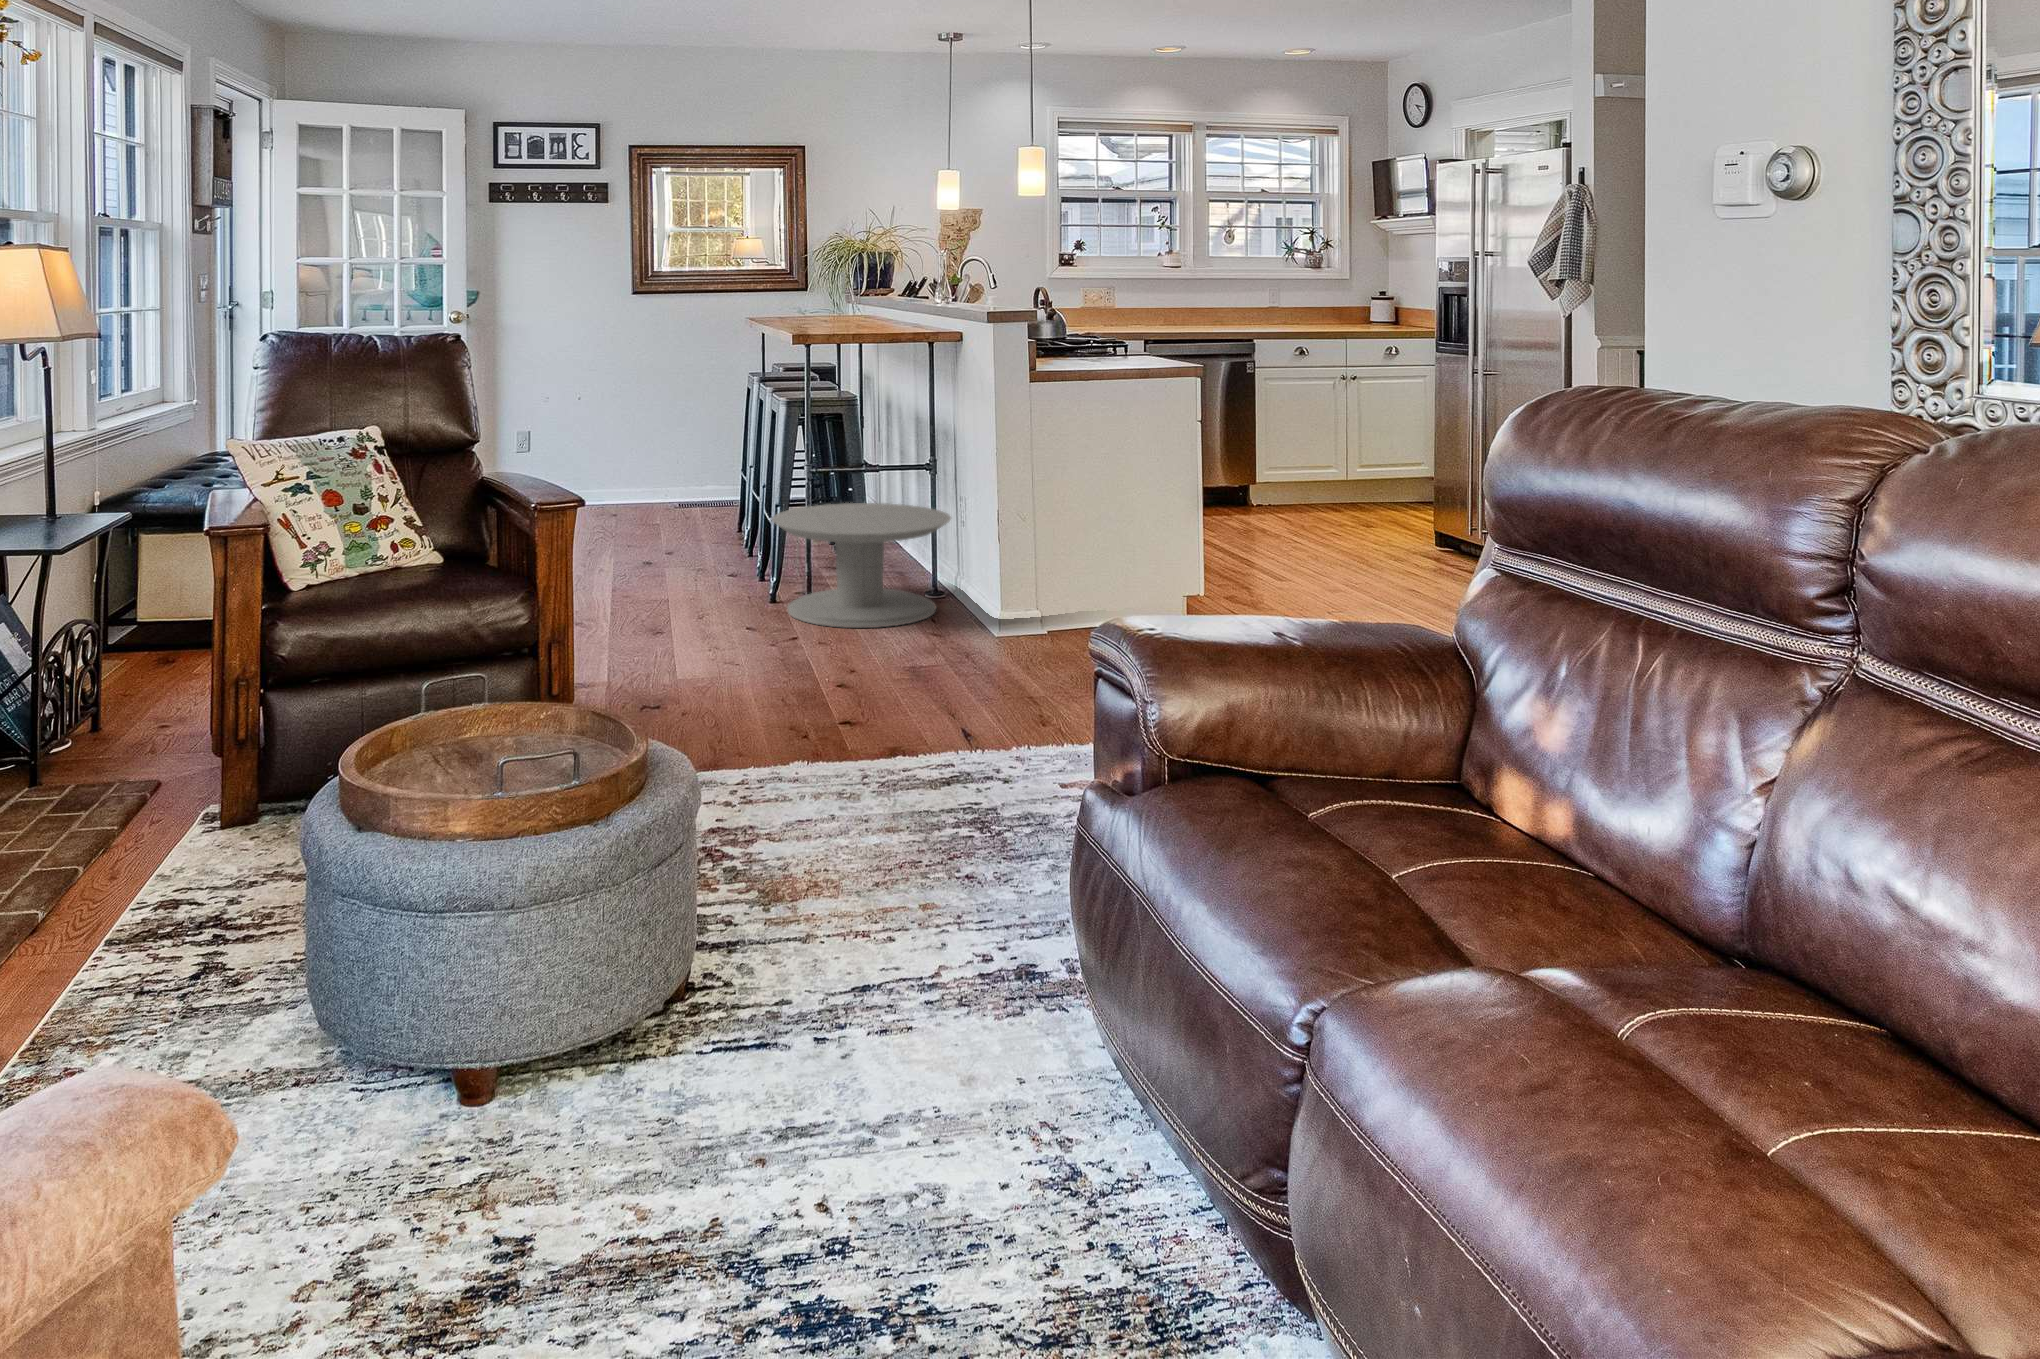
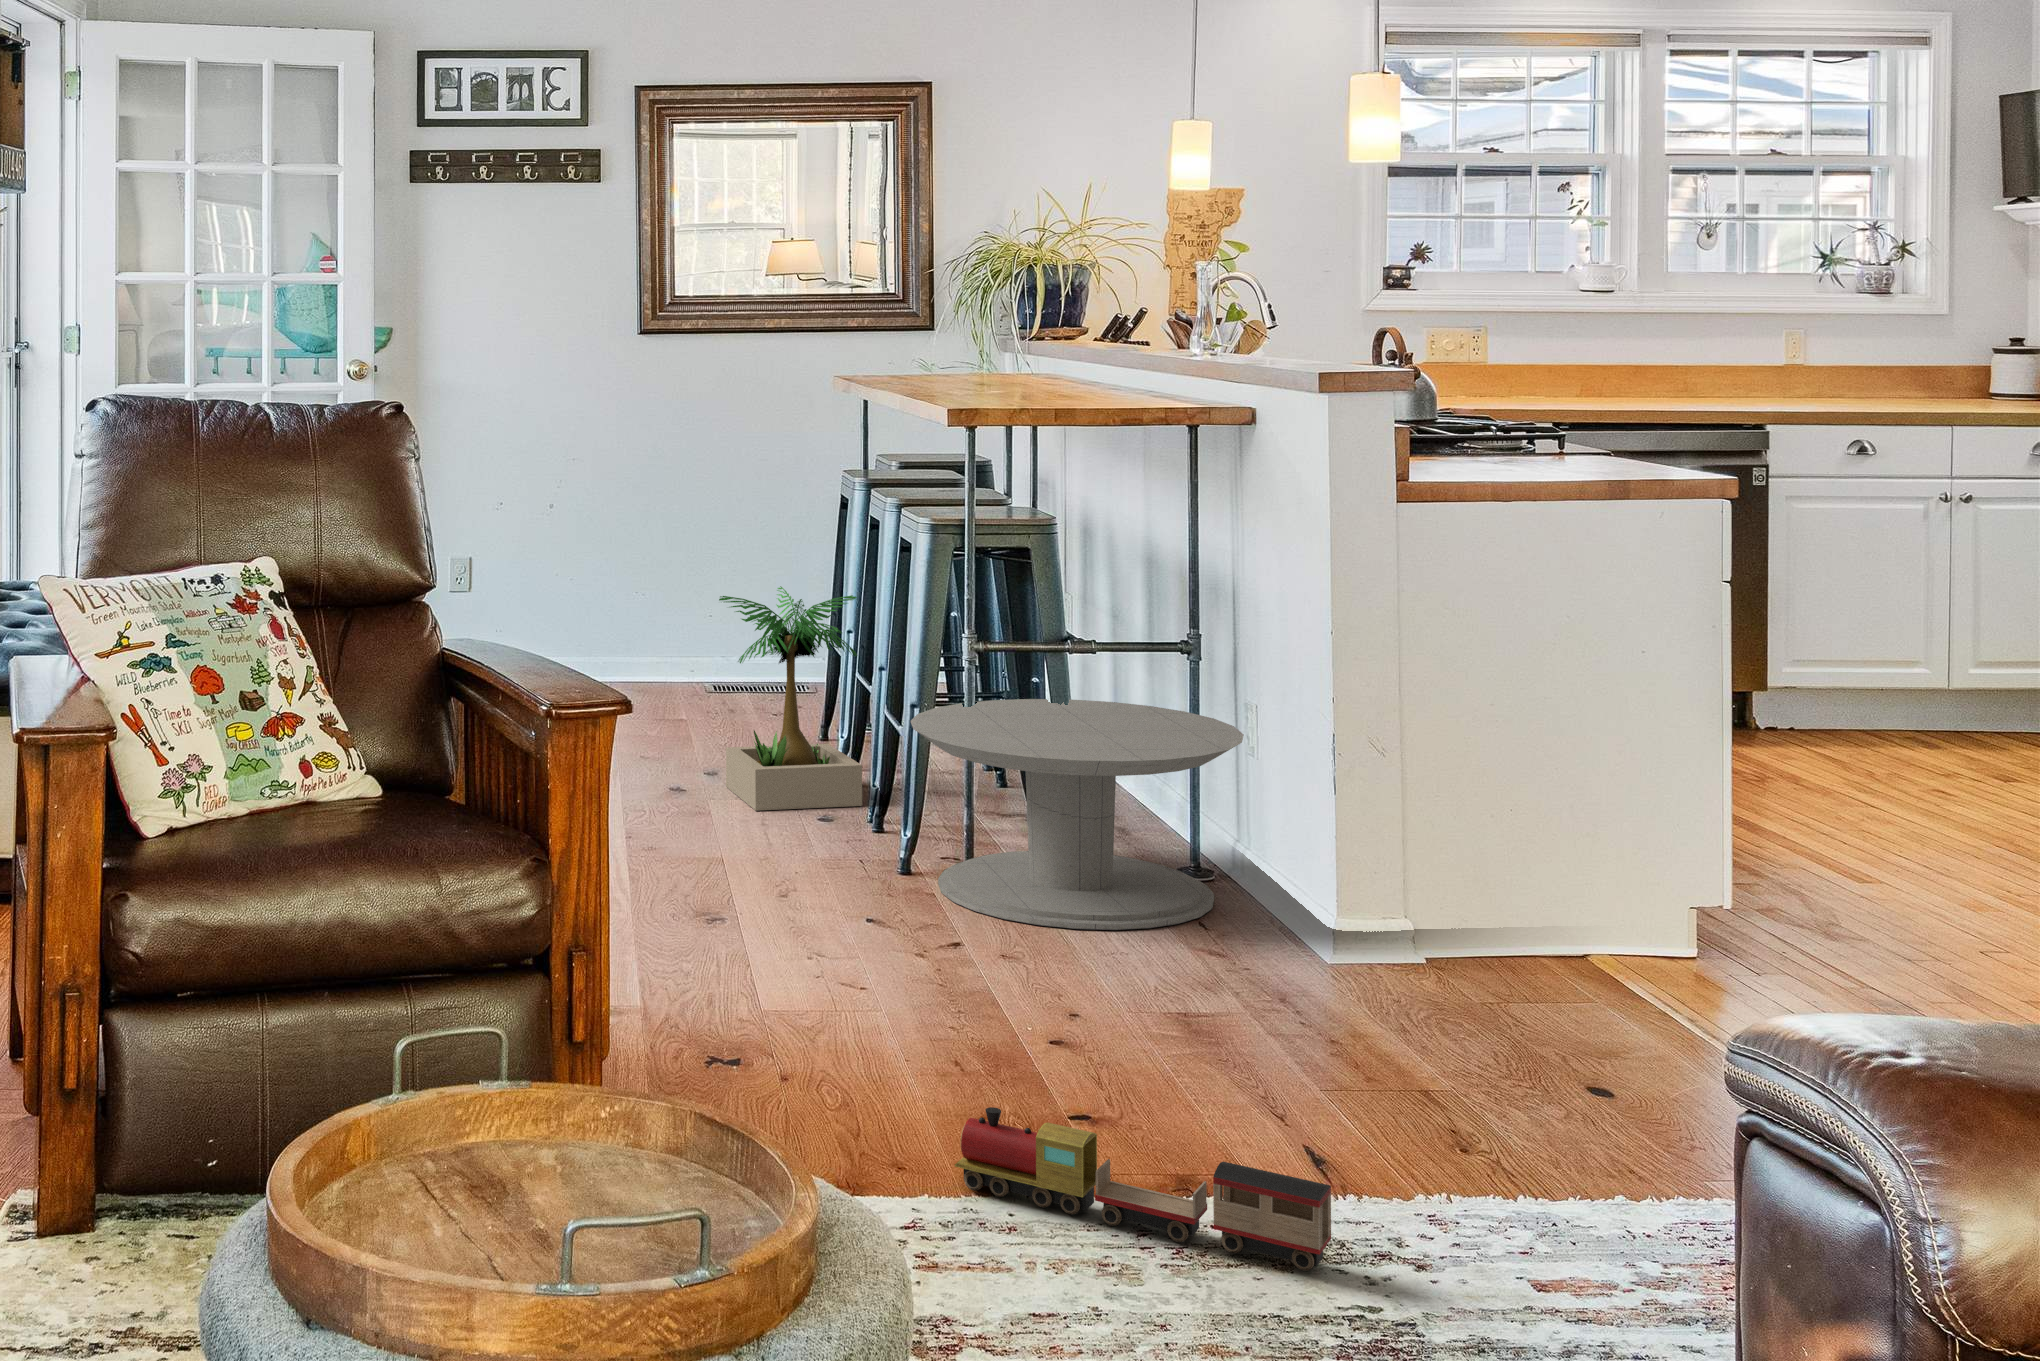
potted plant: none [664,443,761,575] -> present [719,586,862,811]
toy train: none [762,716,949,785] -> present [955,1107,1331,1271]

